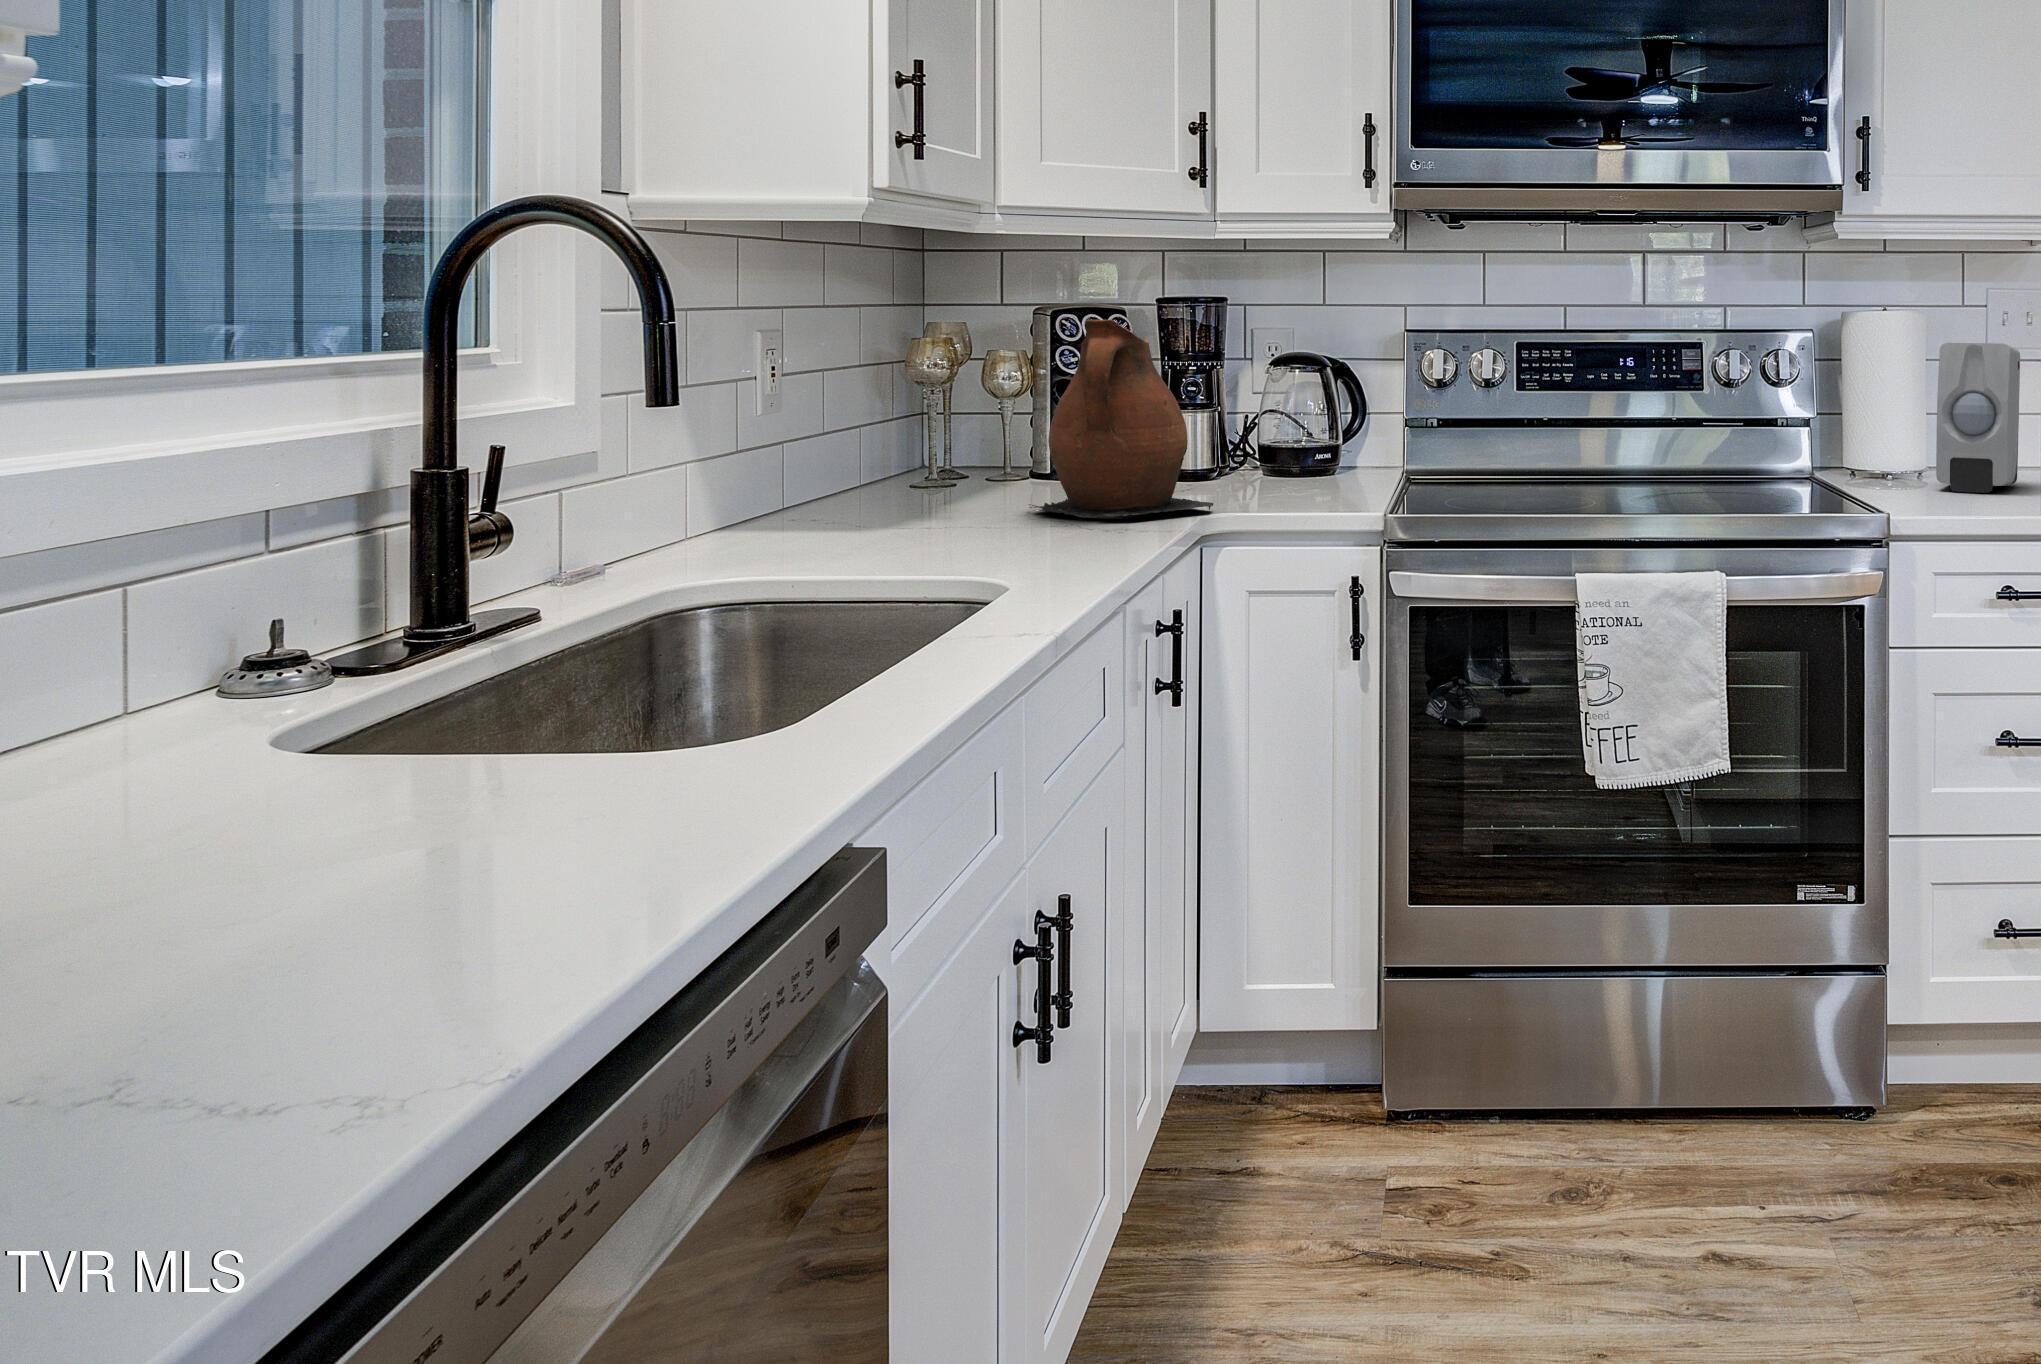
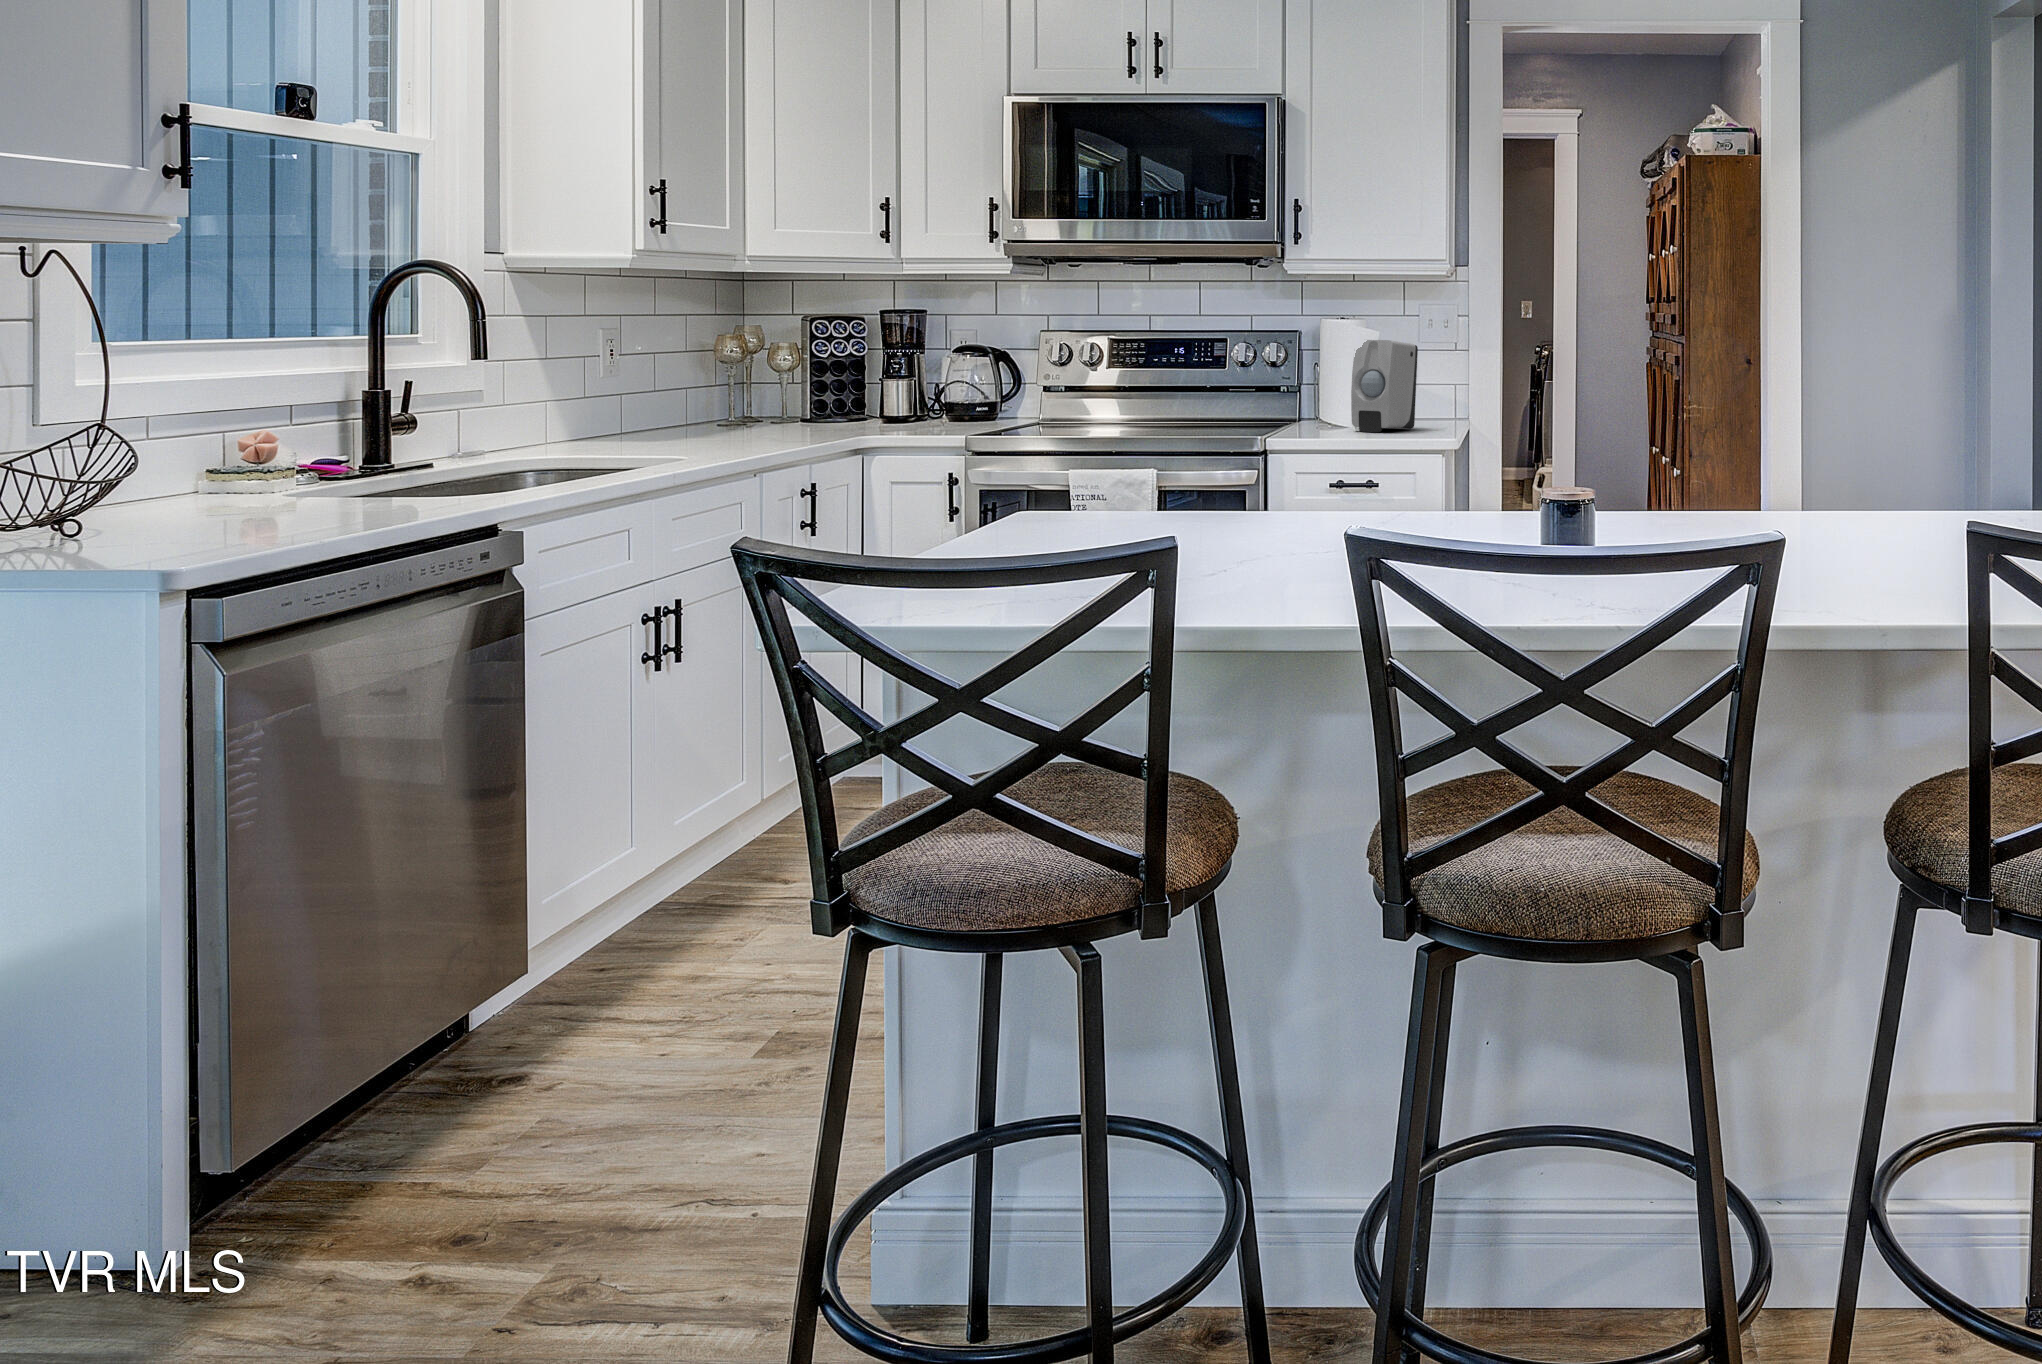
ceramic pitcher: present [1029,320,1213,517] -> none [760,323,873,436]

